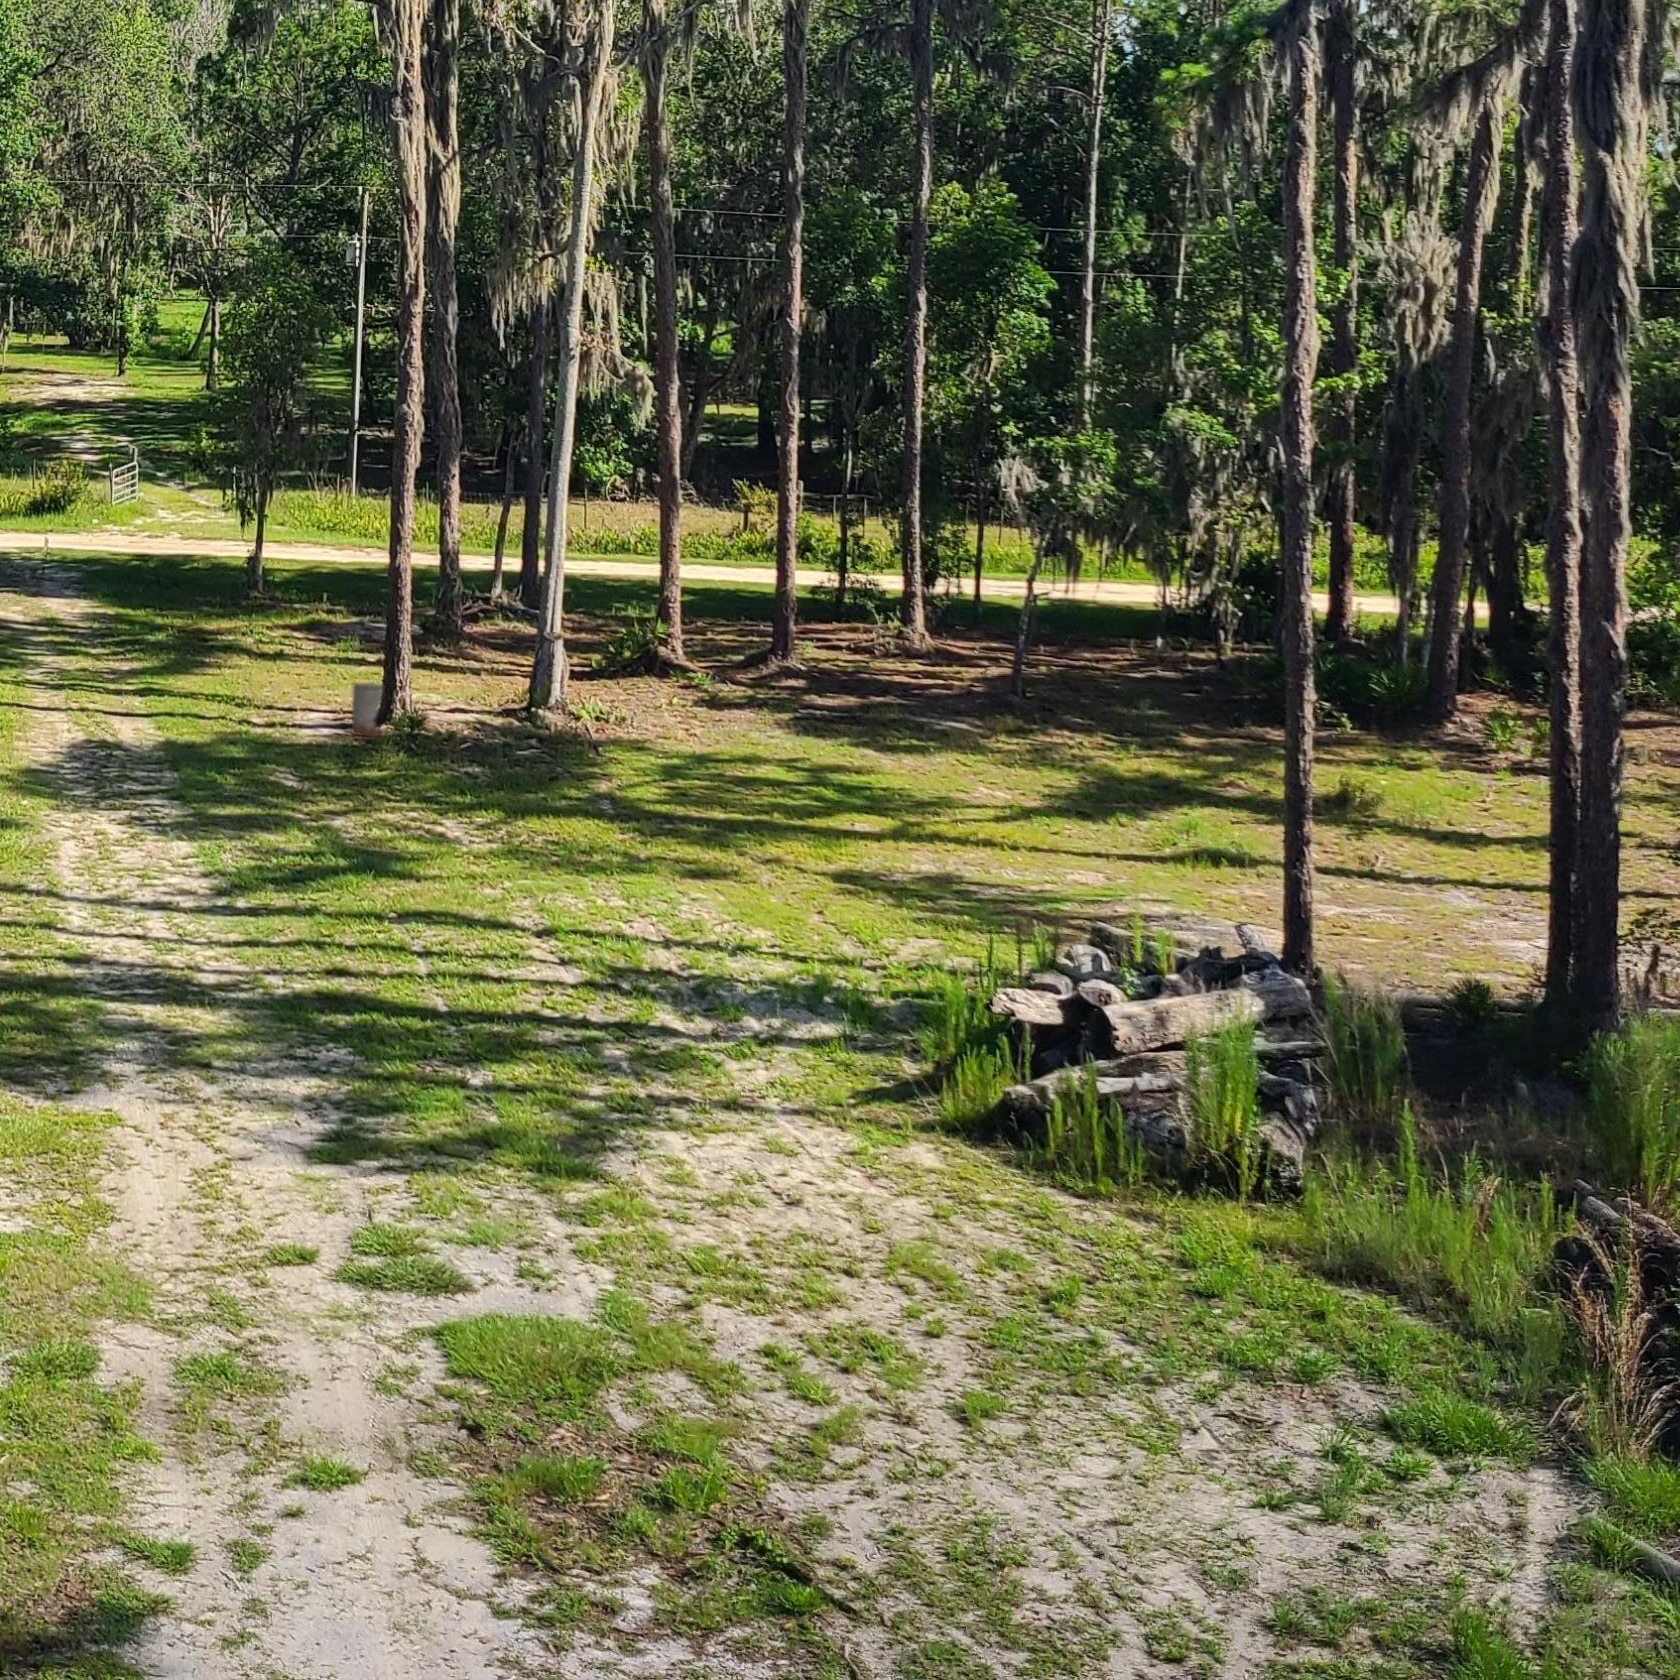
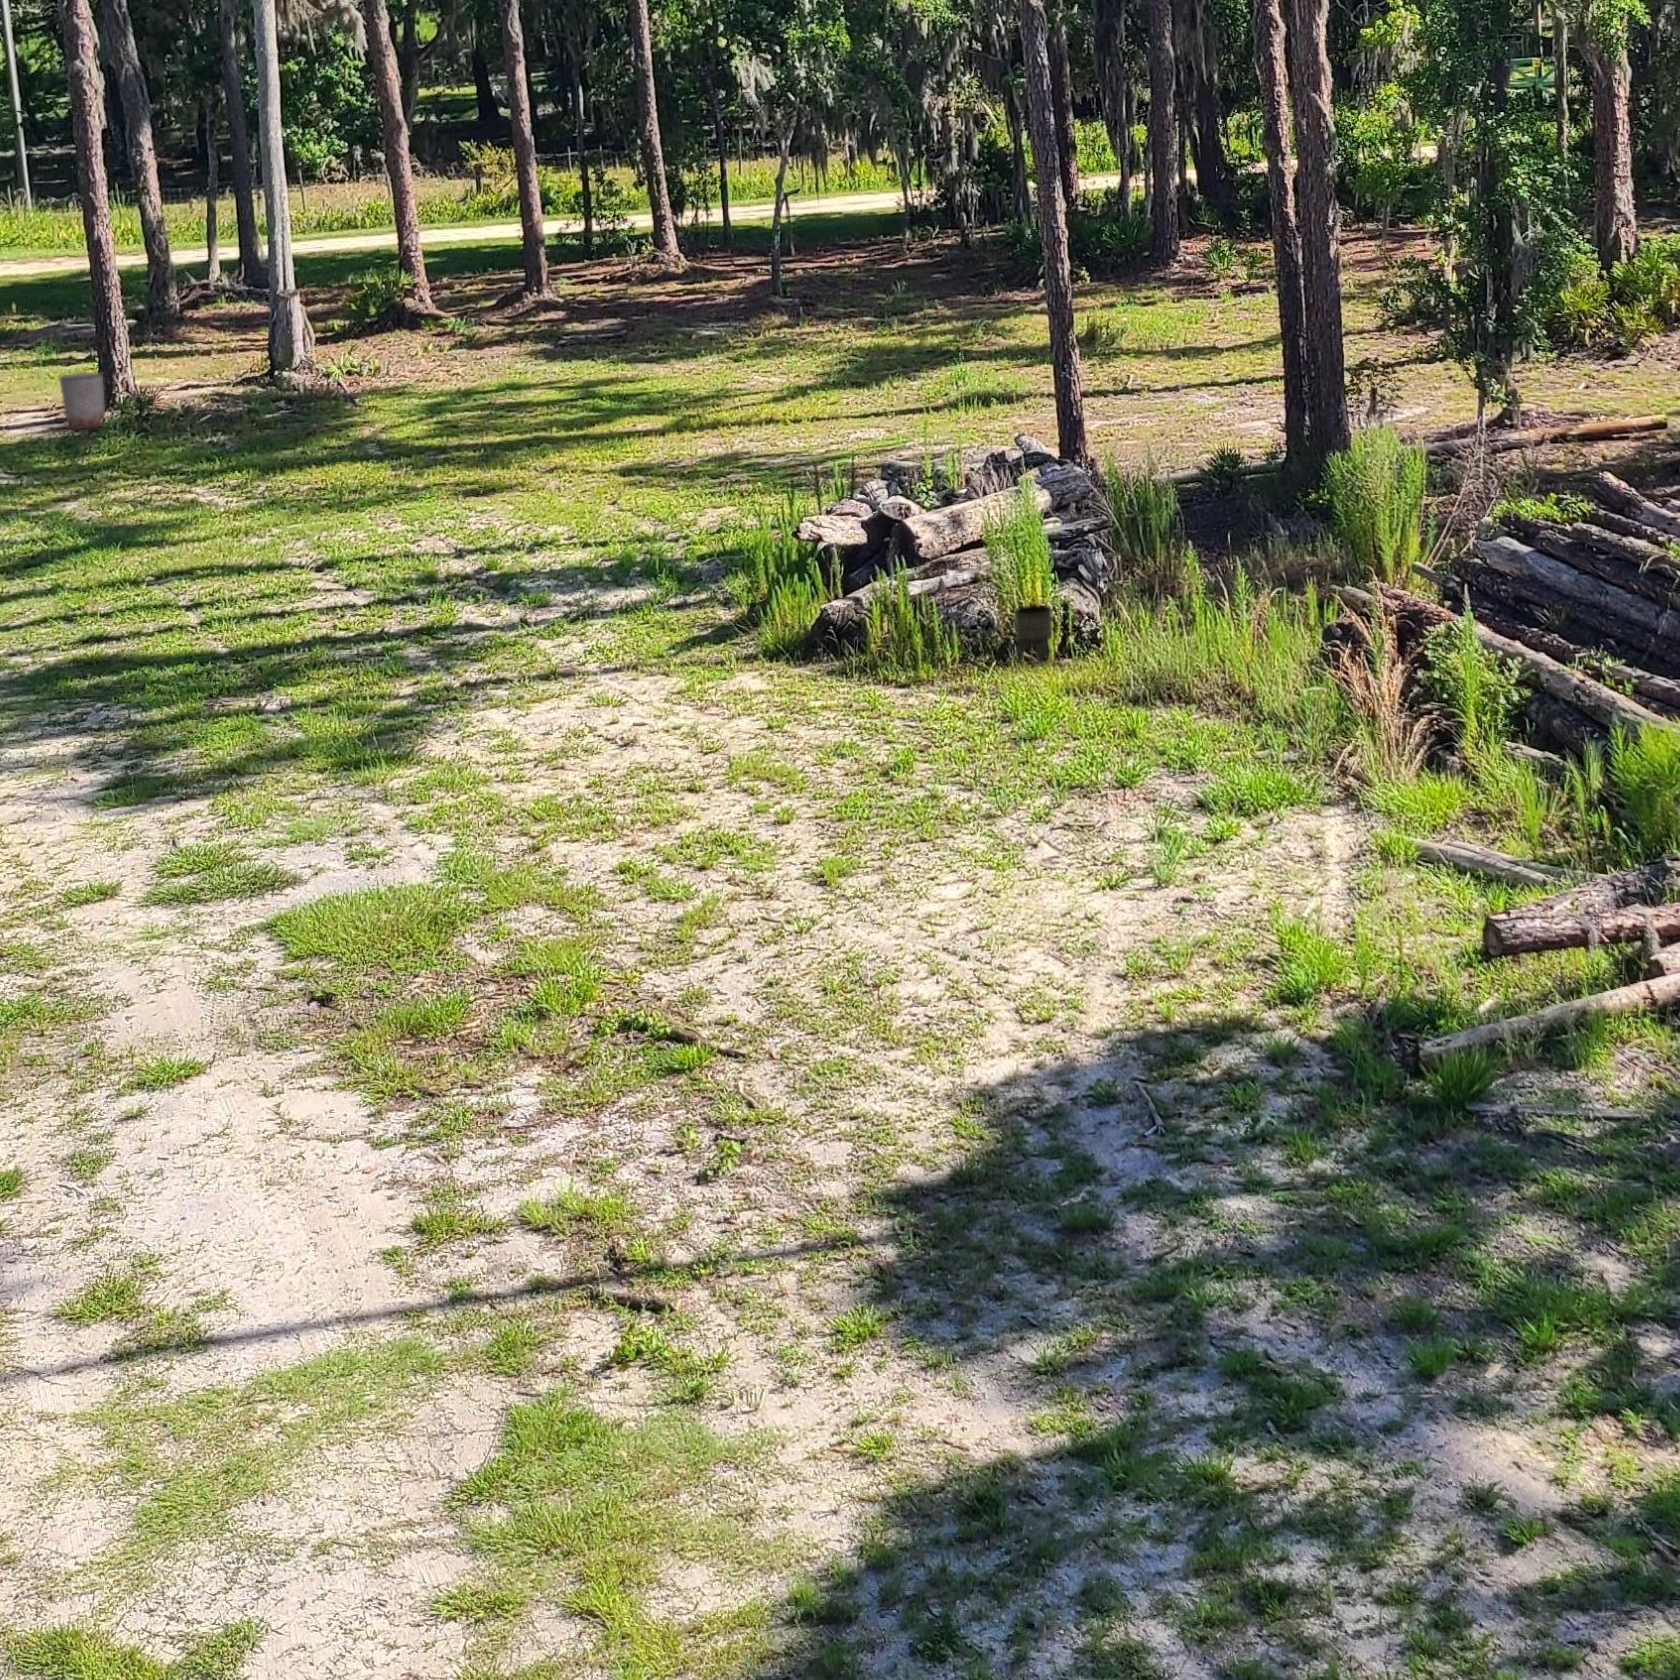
planter: none [1216,1147,1261,1221] -> present [1014,605,1052,665]

